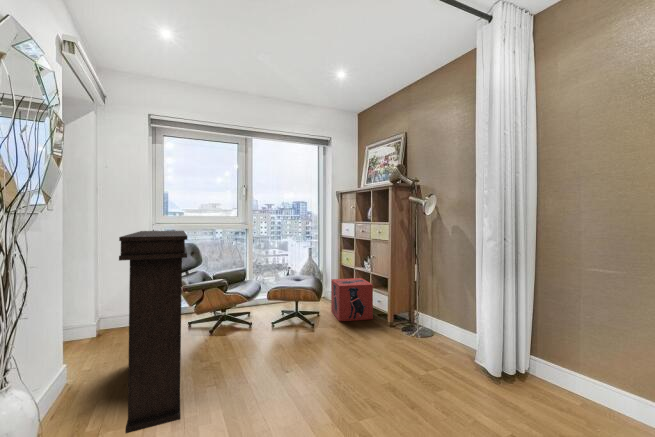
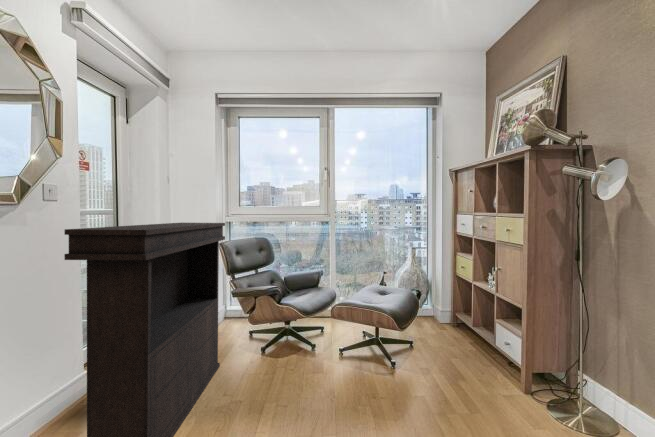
storage box: present [331,278,373,321] -> none [433,297,496,369]

